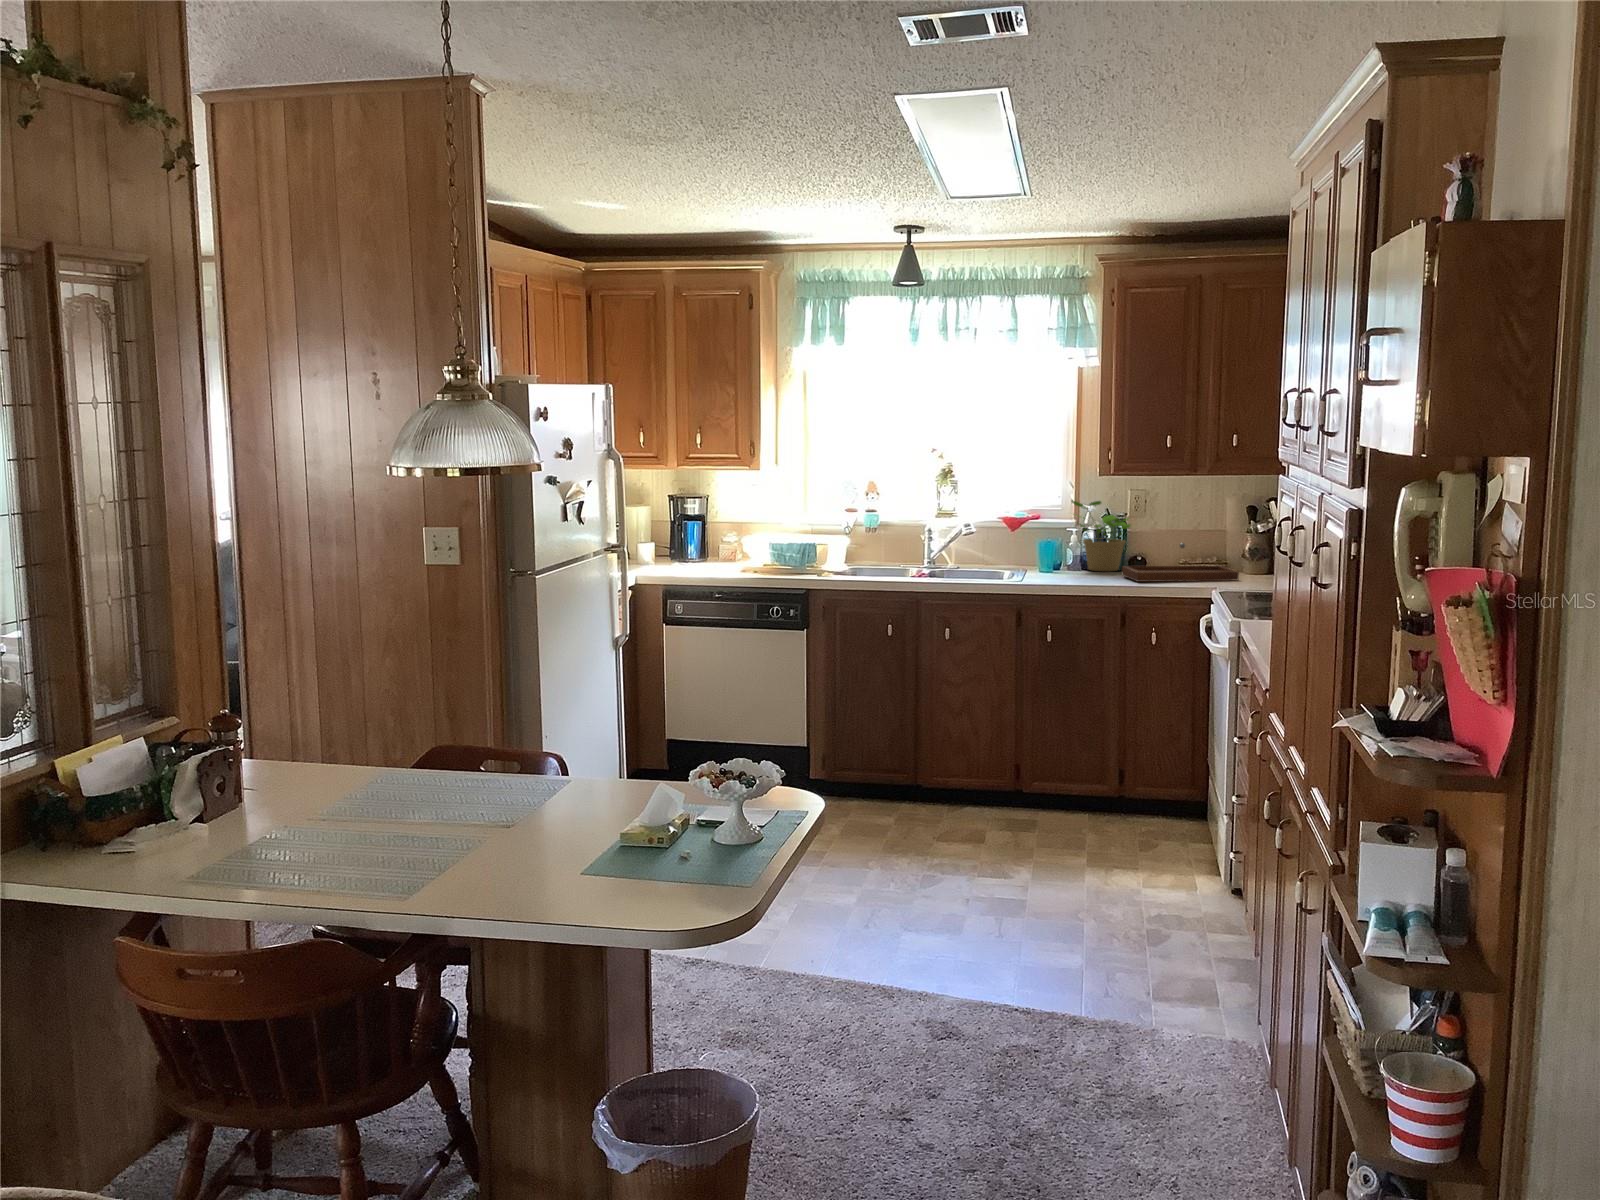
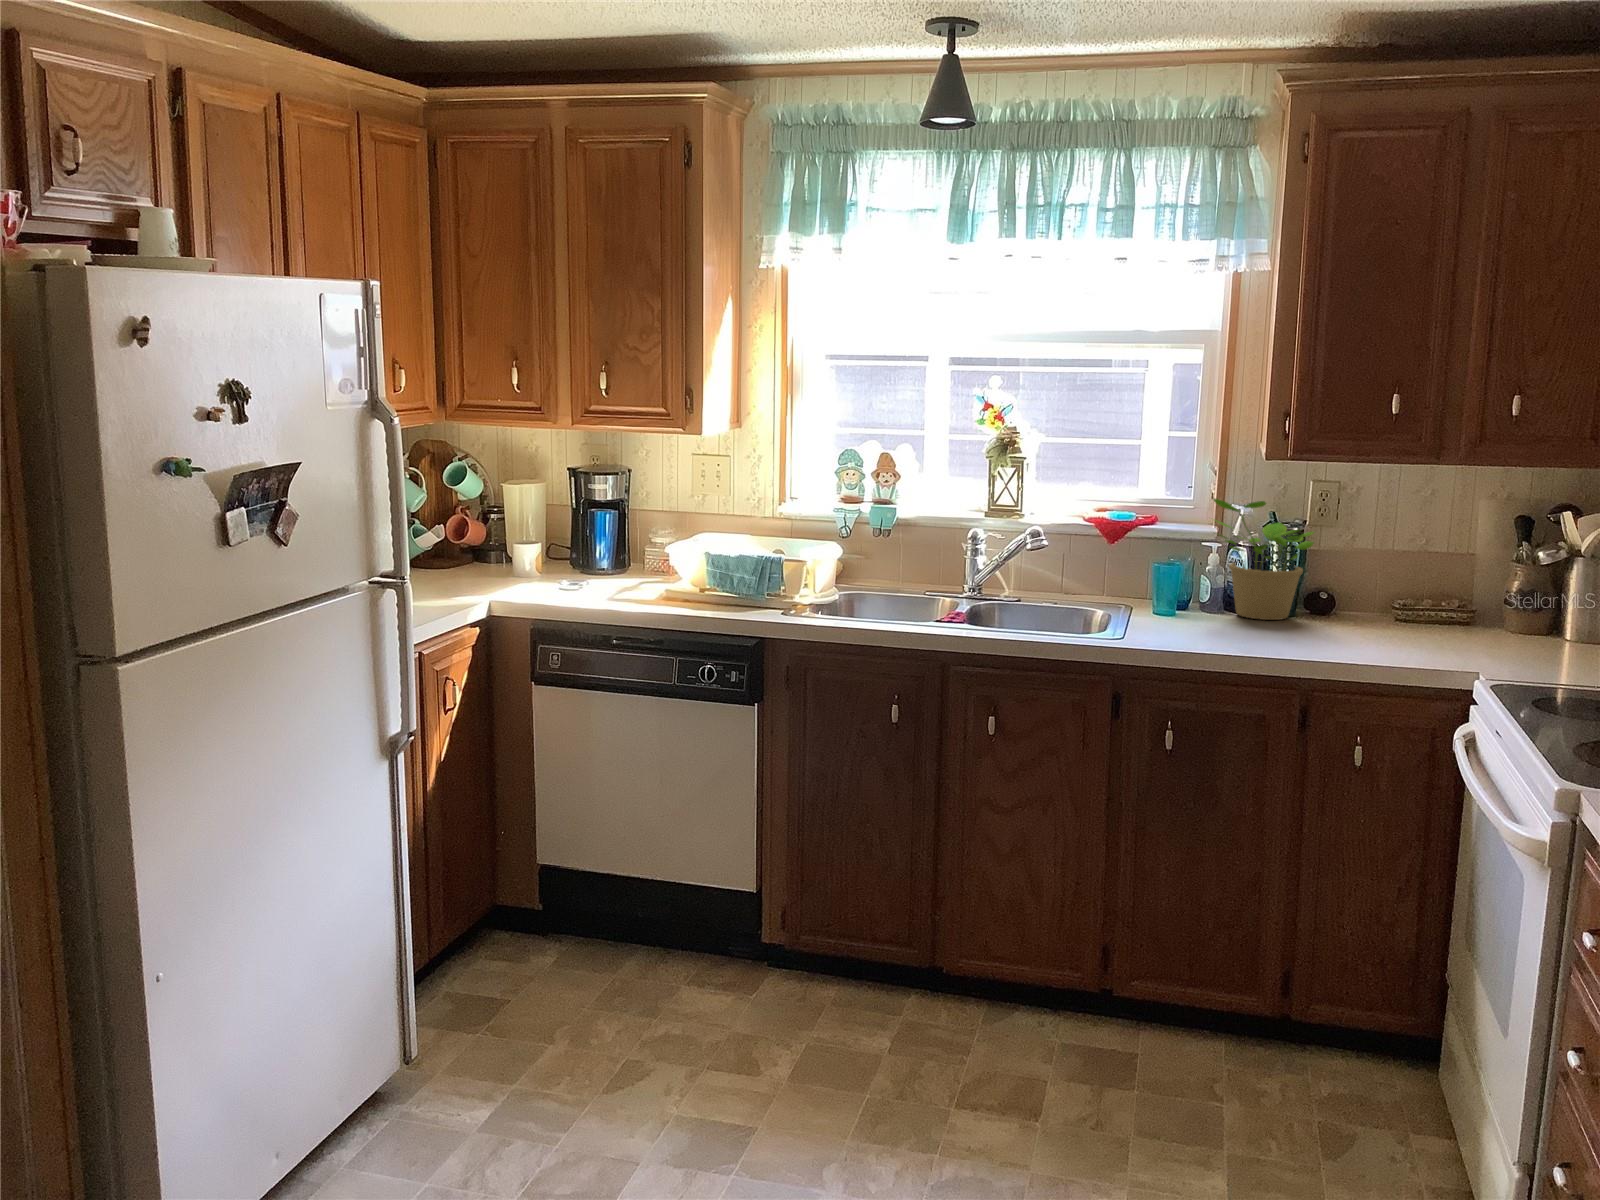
tray: present [1122,543,1239,582] -> none [1299,582,1518,657]

